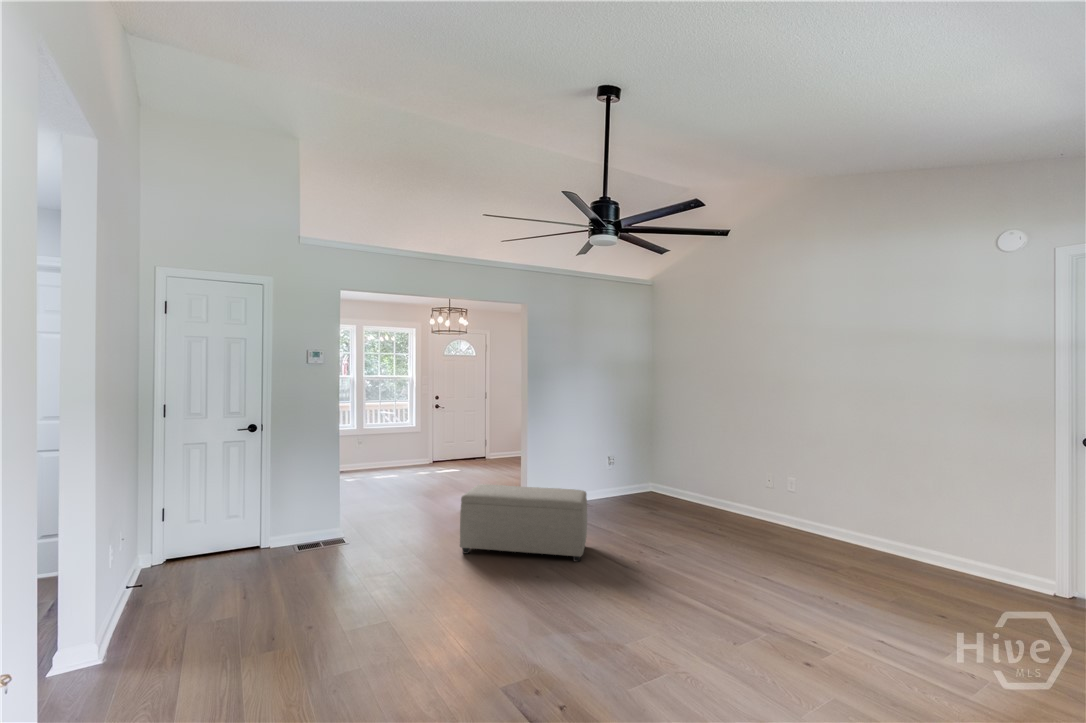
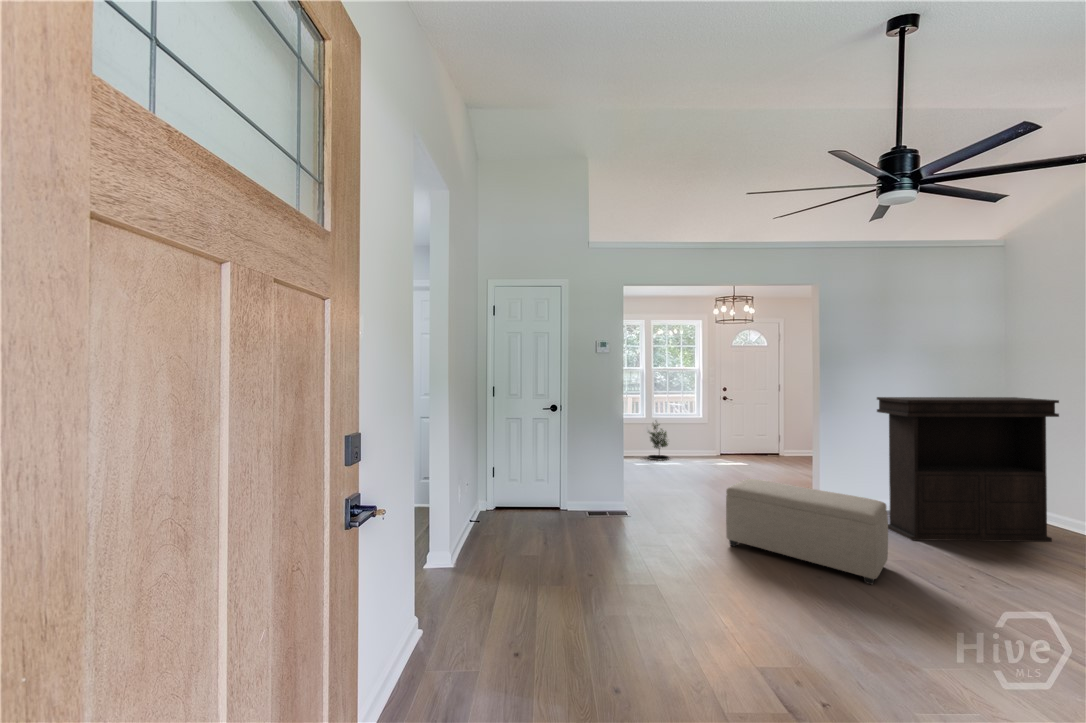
console table: none [574,402,677,521] -> present [877,397,1059,542]
potted tree: none [353,433,380,480] -> present [648,424,670,460]

